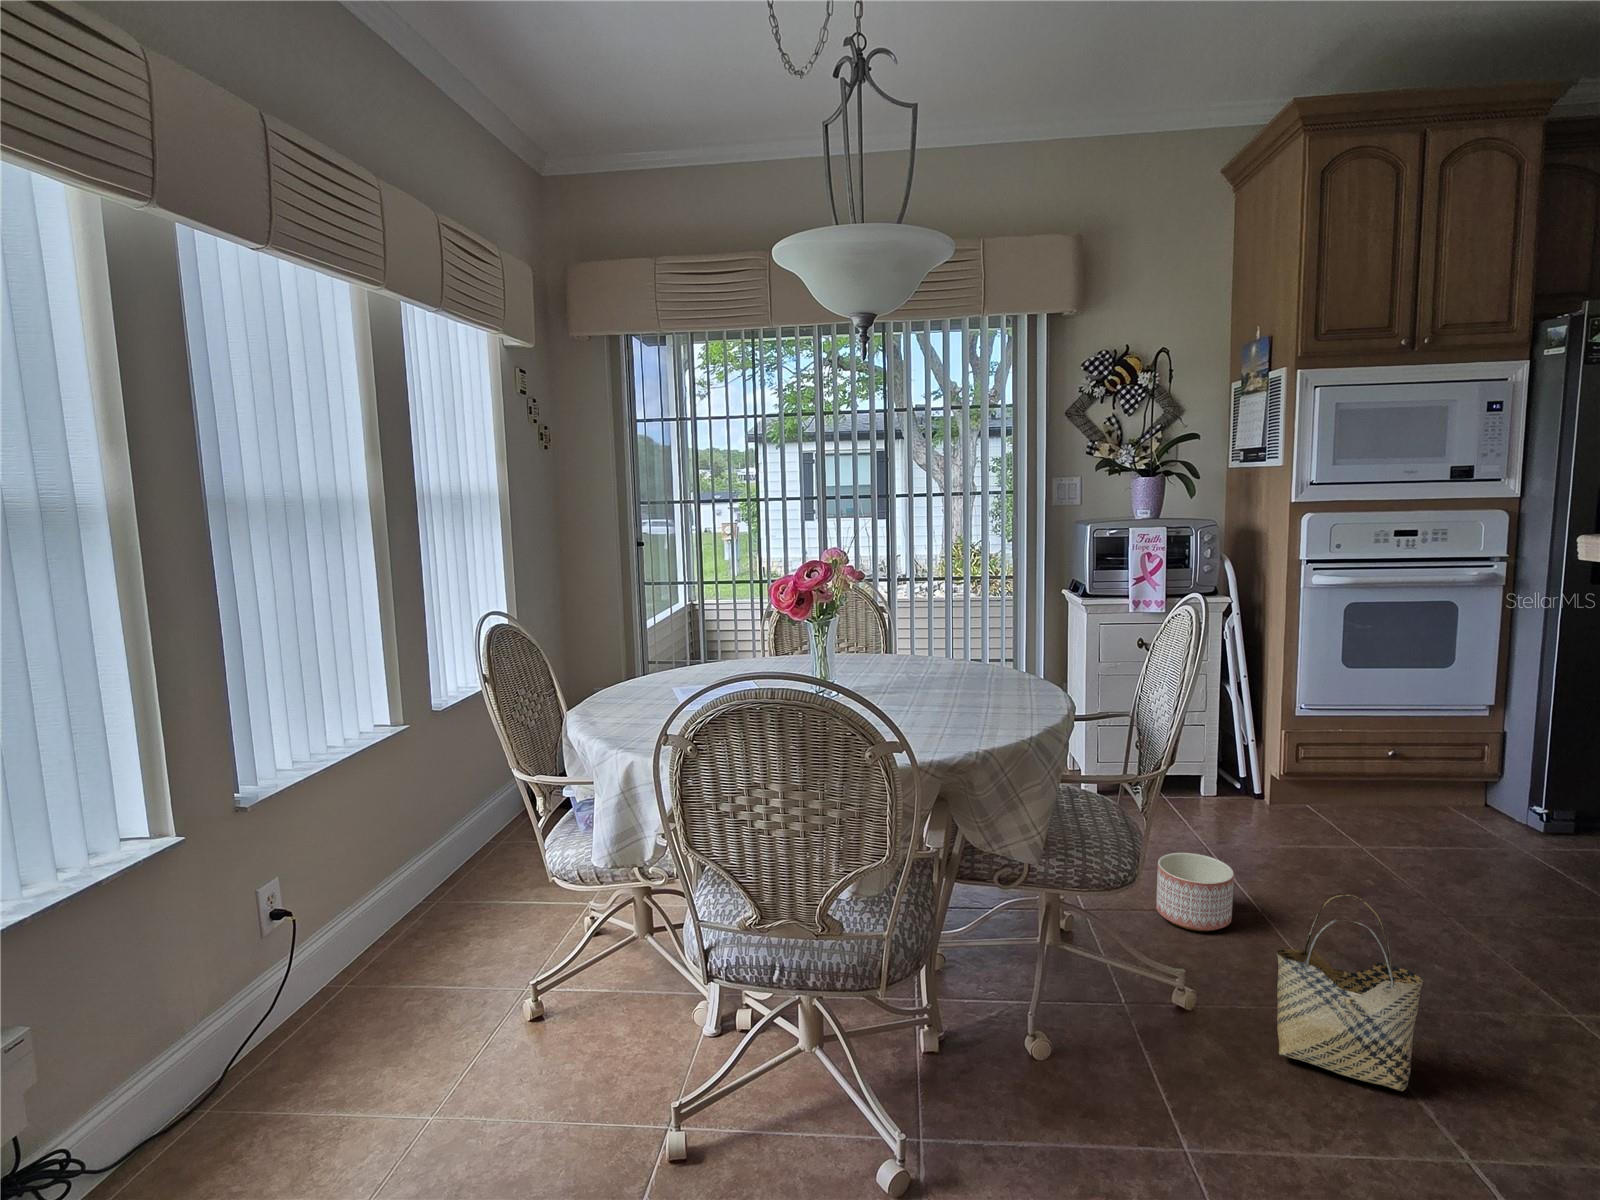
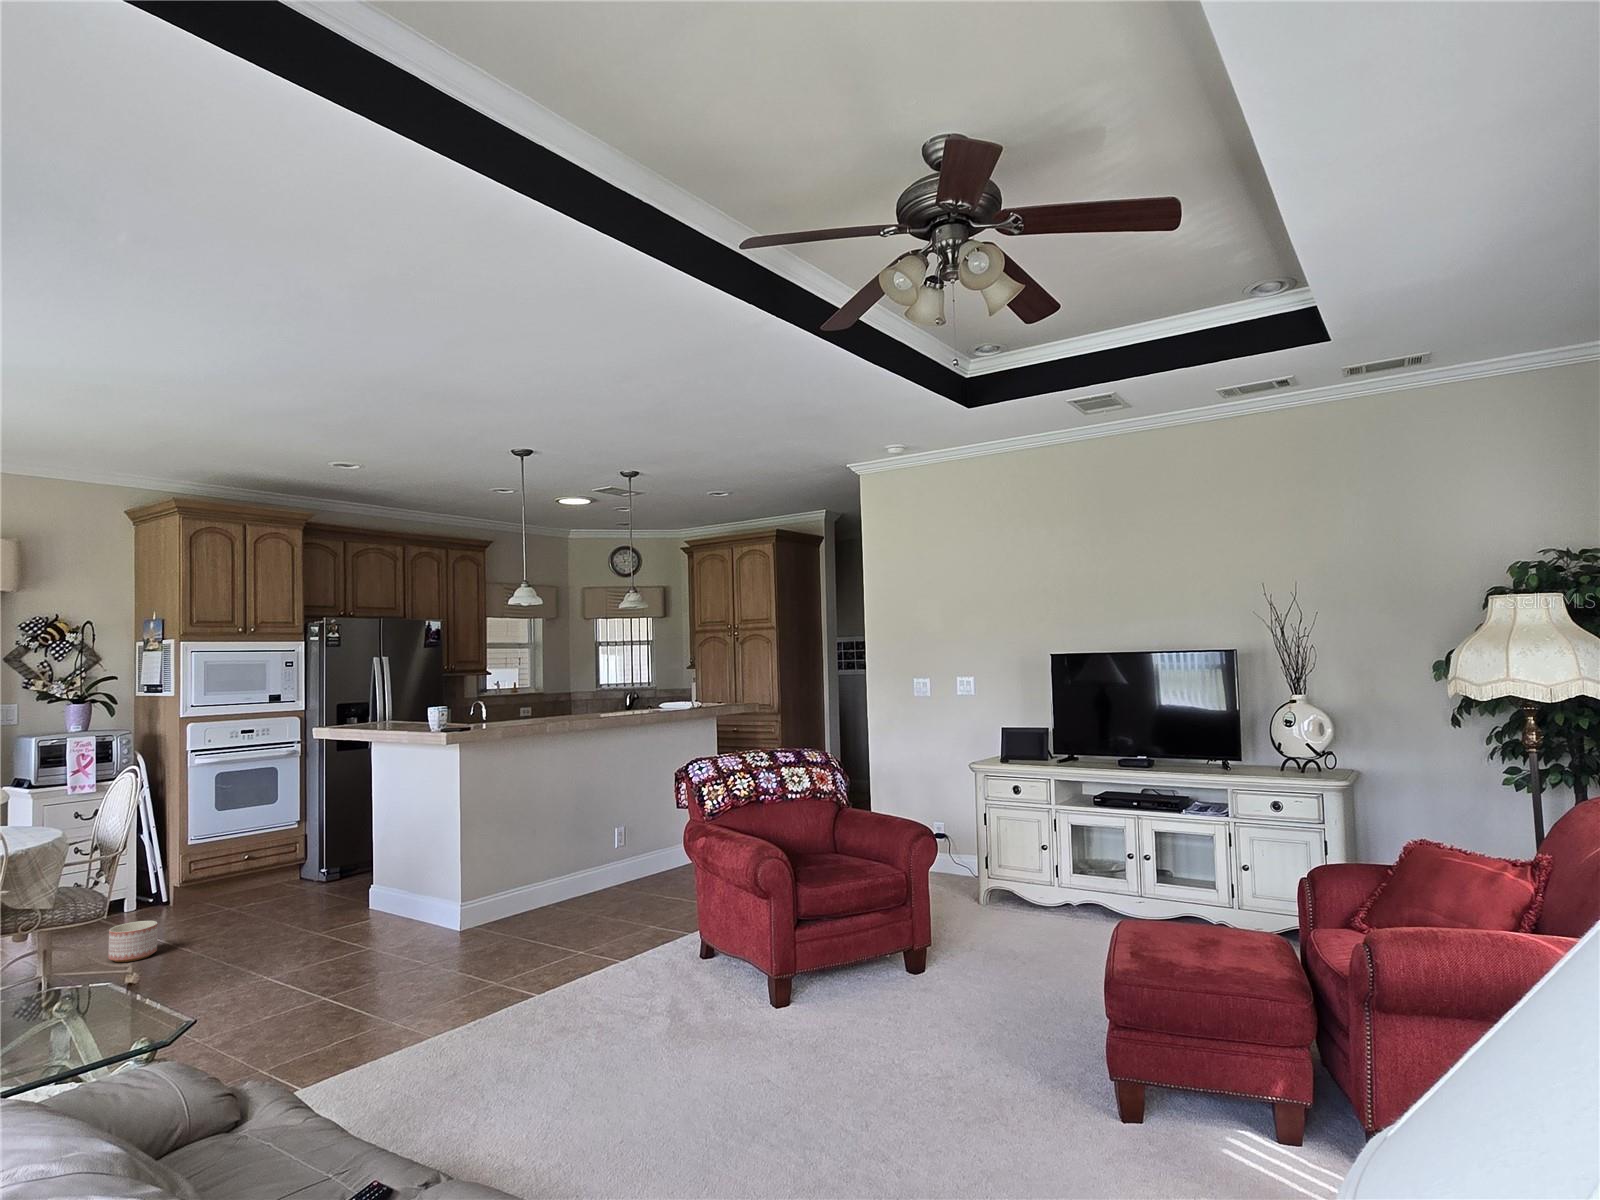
woven basket: present [1276,894,1423,1091] -> none [184,891,250,975]

